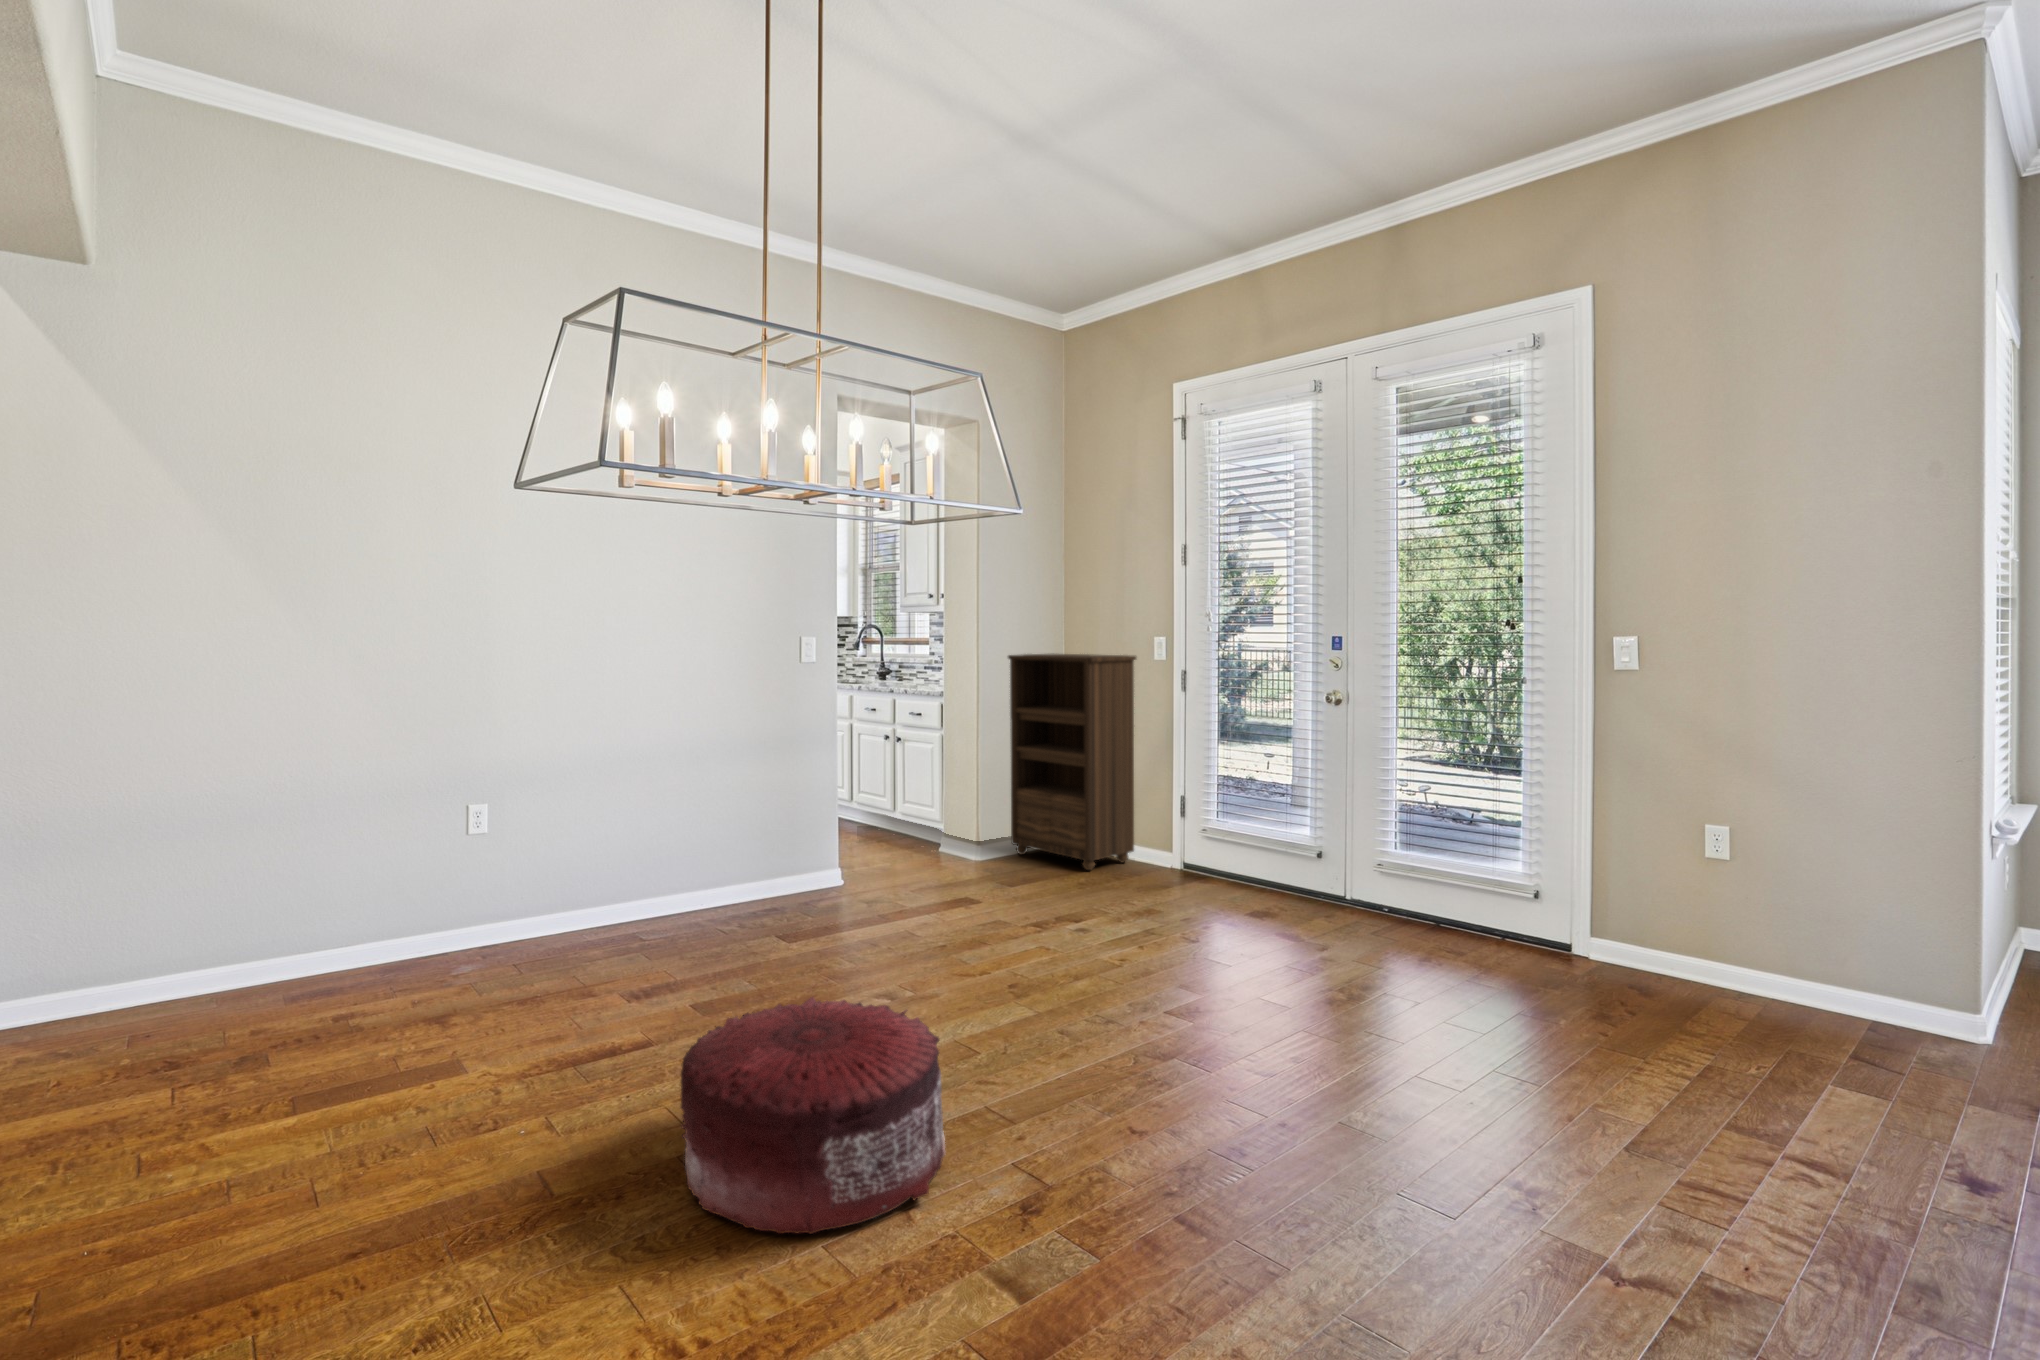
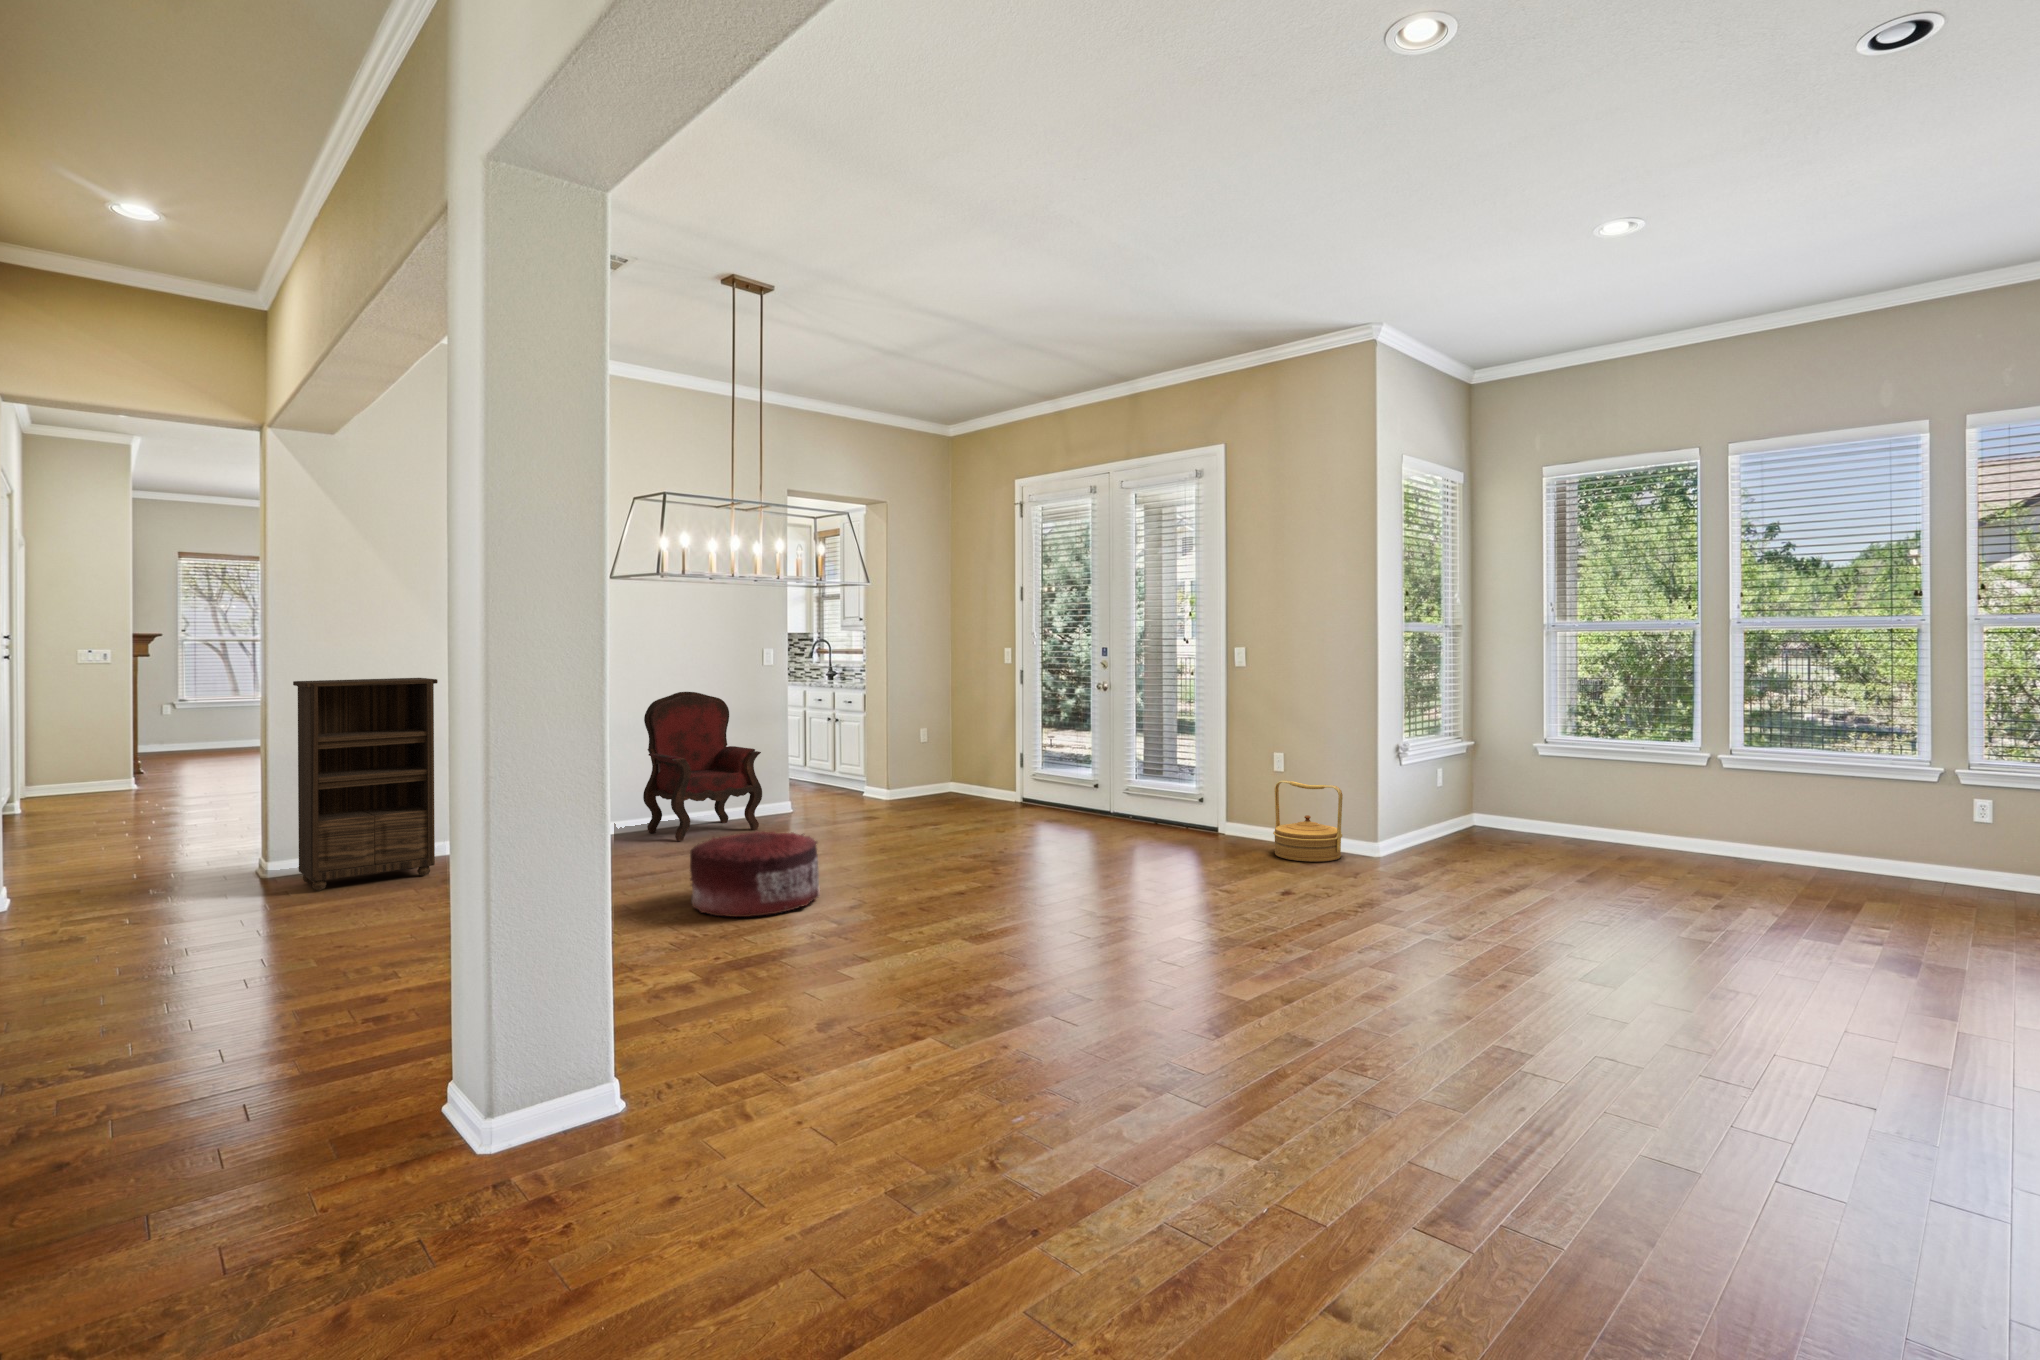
bookshelf: present [1008,654,1136,870] -> present [293,678,438,890]
armchair: none [620,707,805,954] -> present [643,692,762,841]
woven basket: none [1744,884,1924,1055] -> present [1273,780,1343,862]

